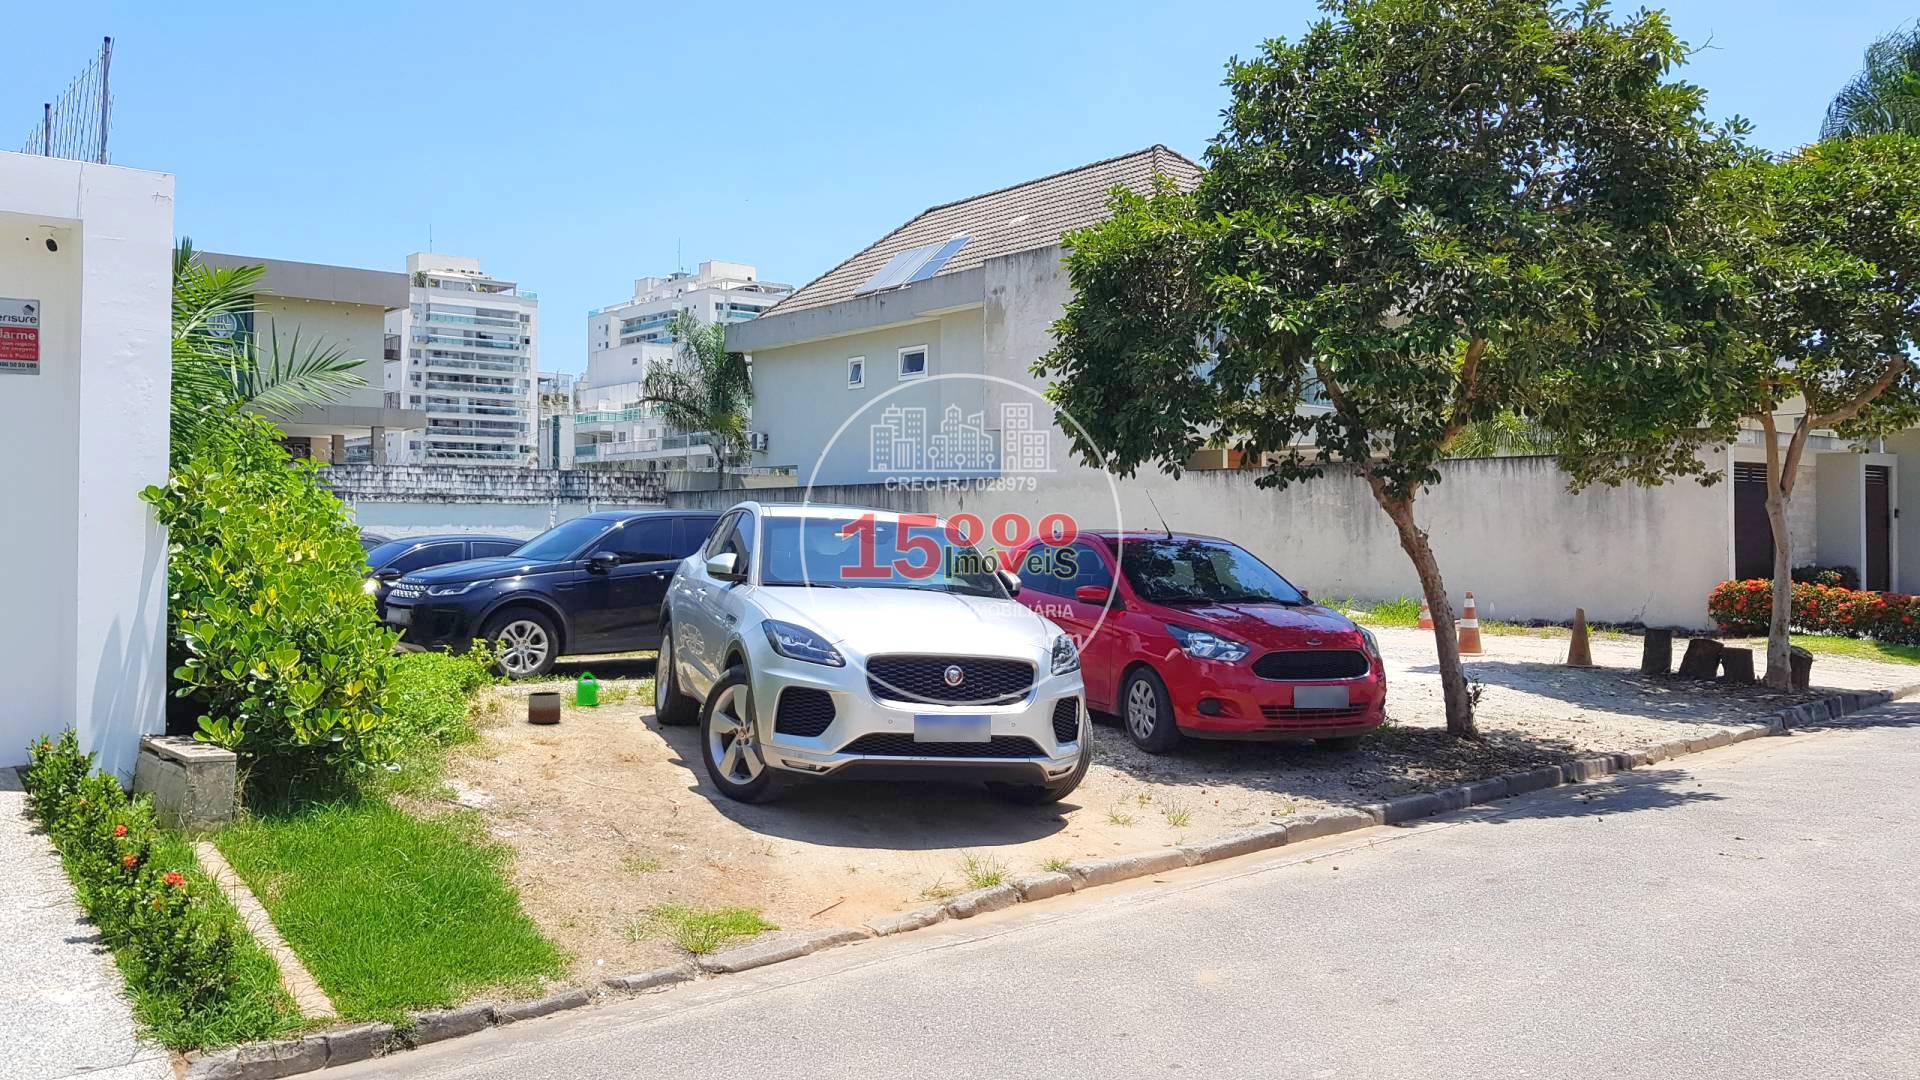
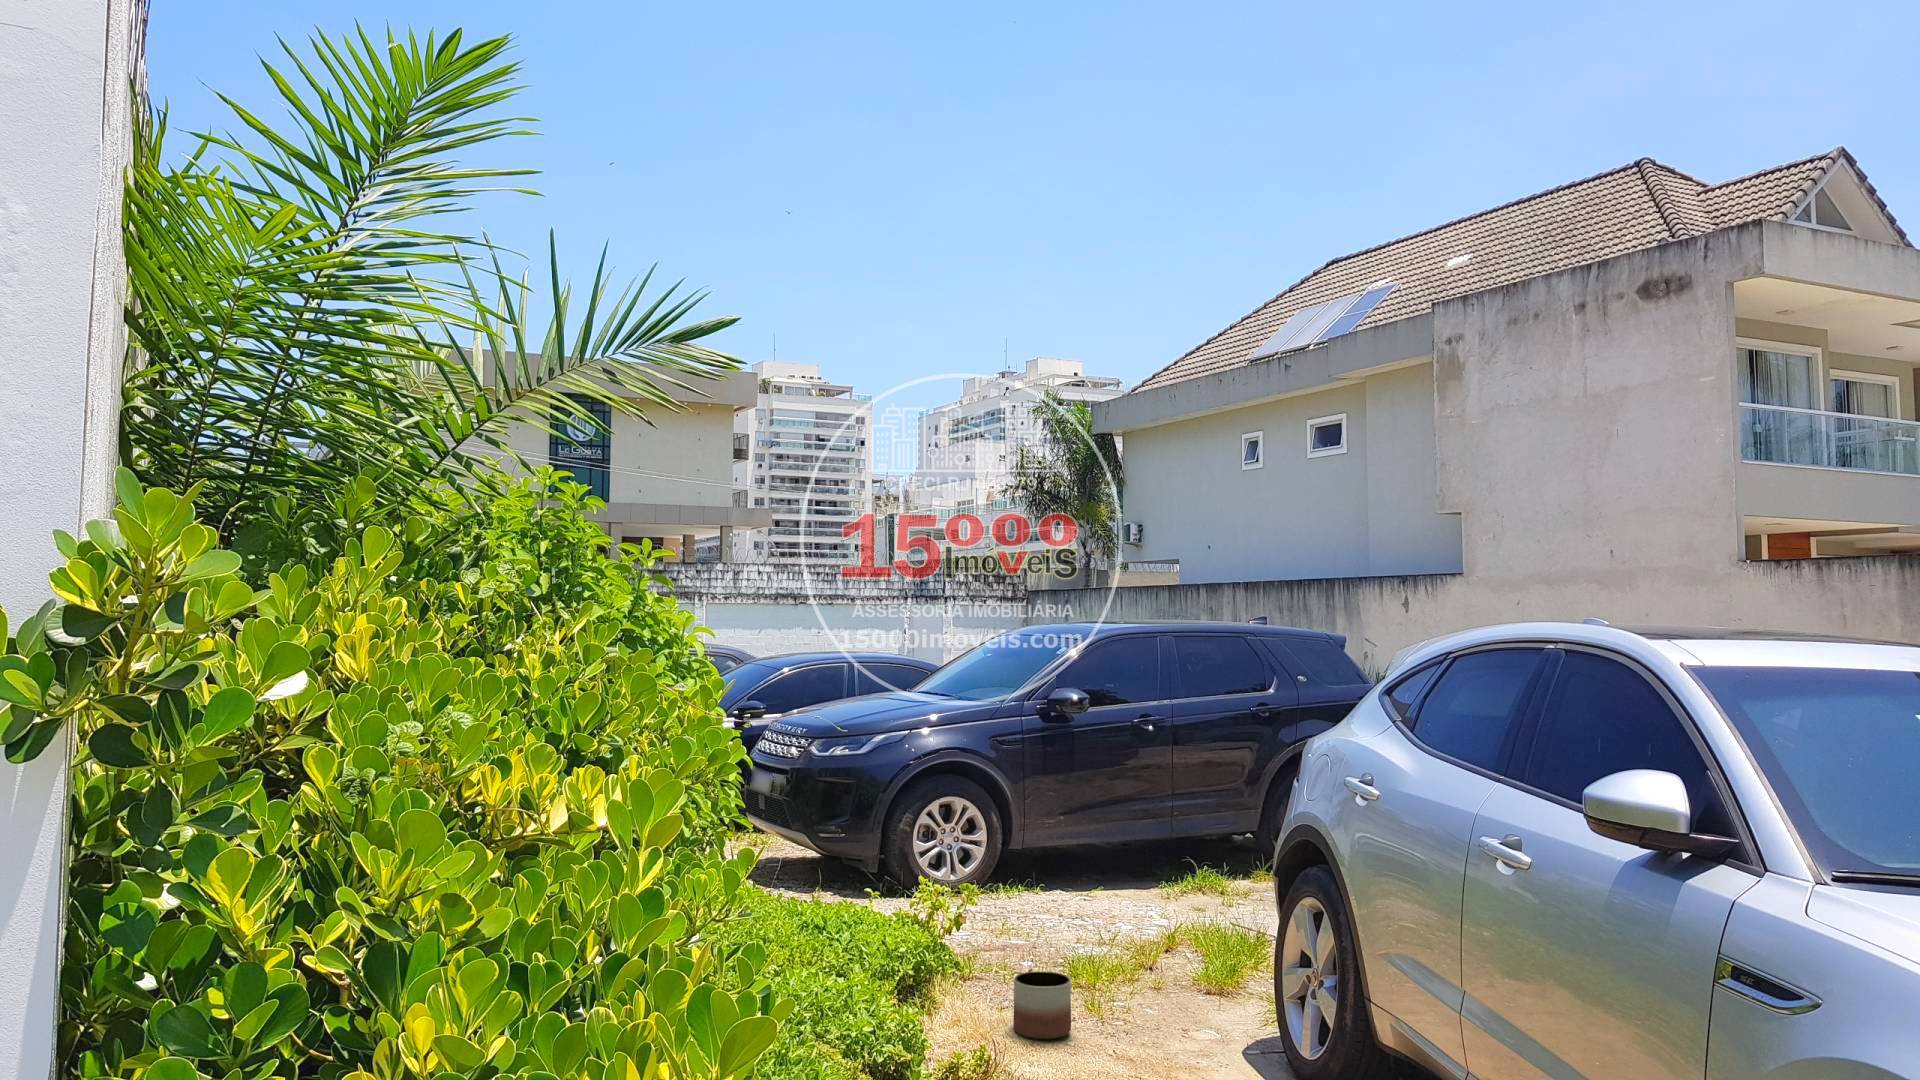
watering can: present [576,672,600,706] -> none [1067,915,1117,978]

